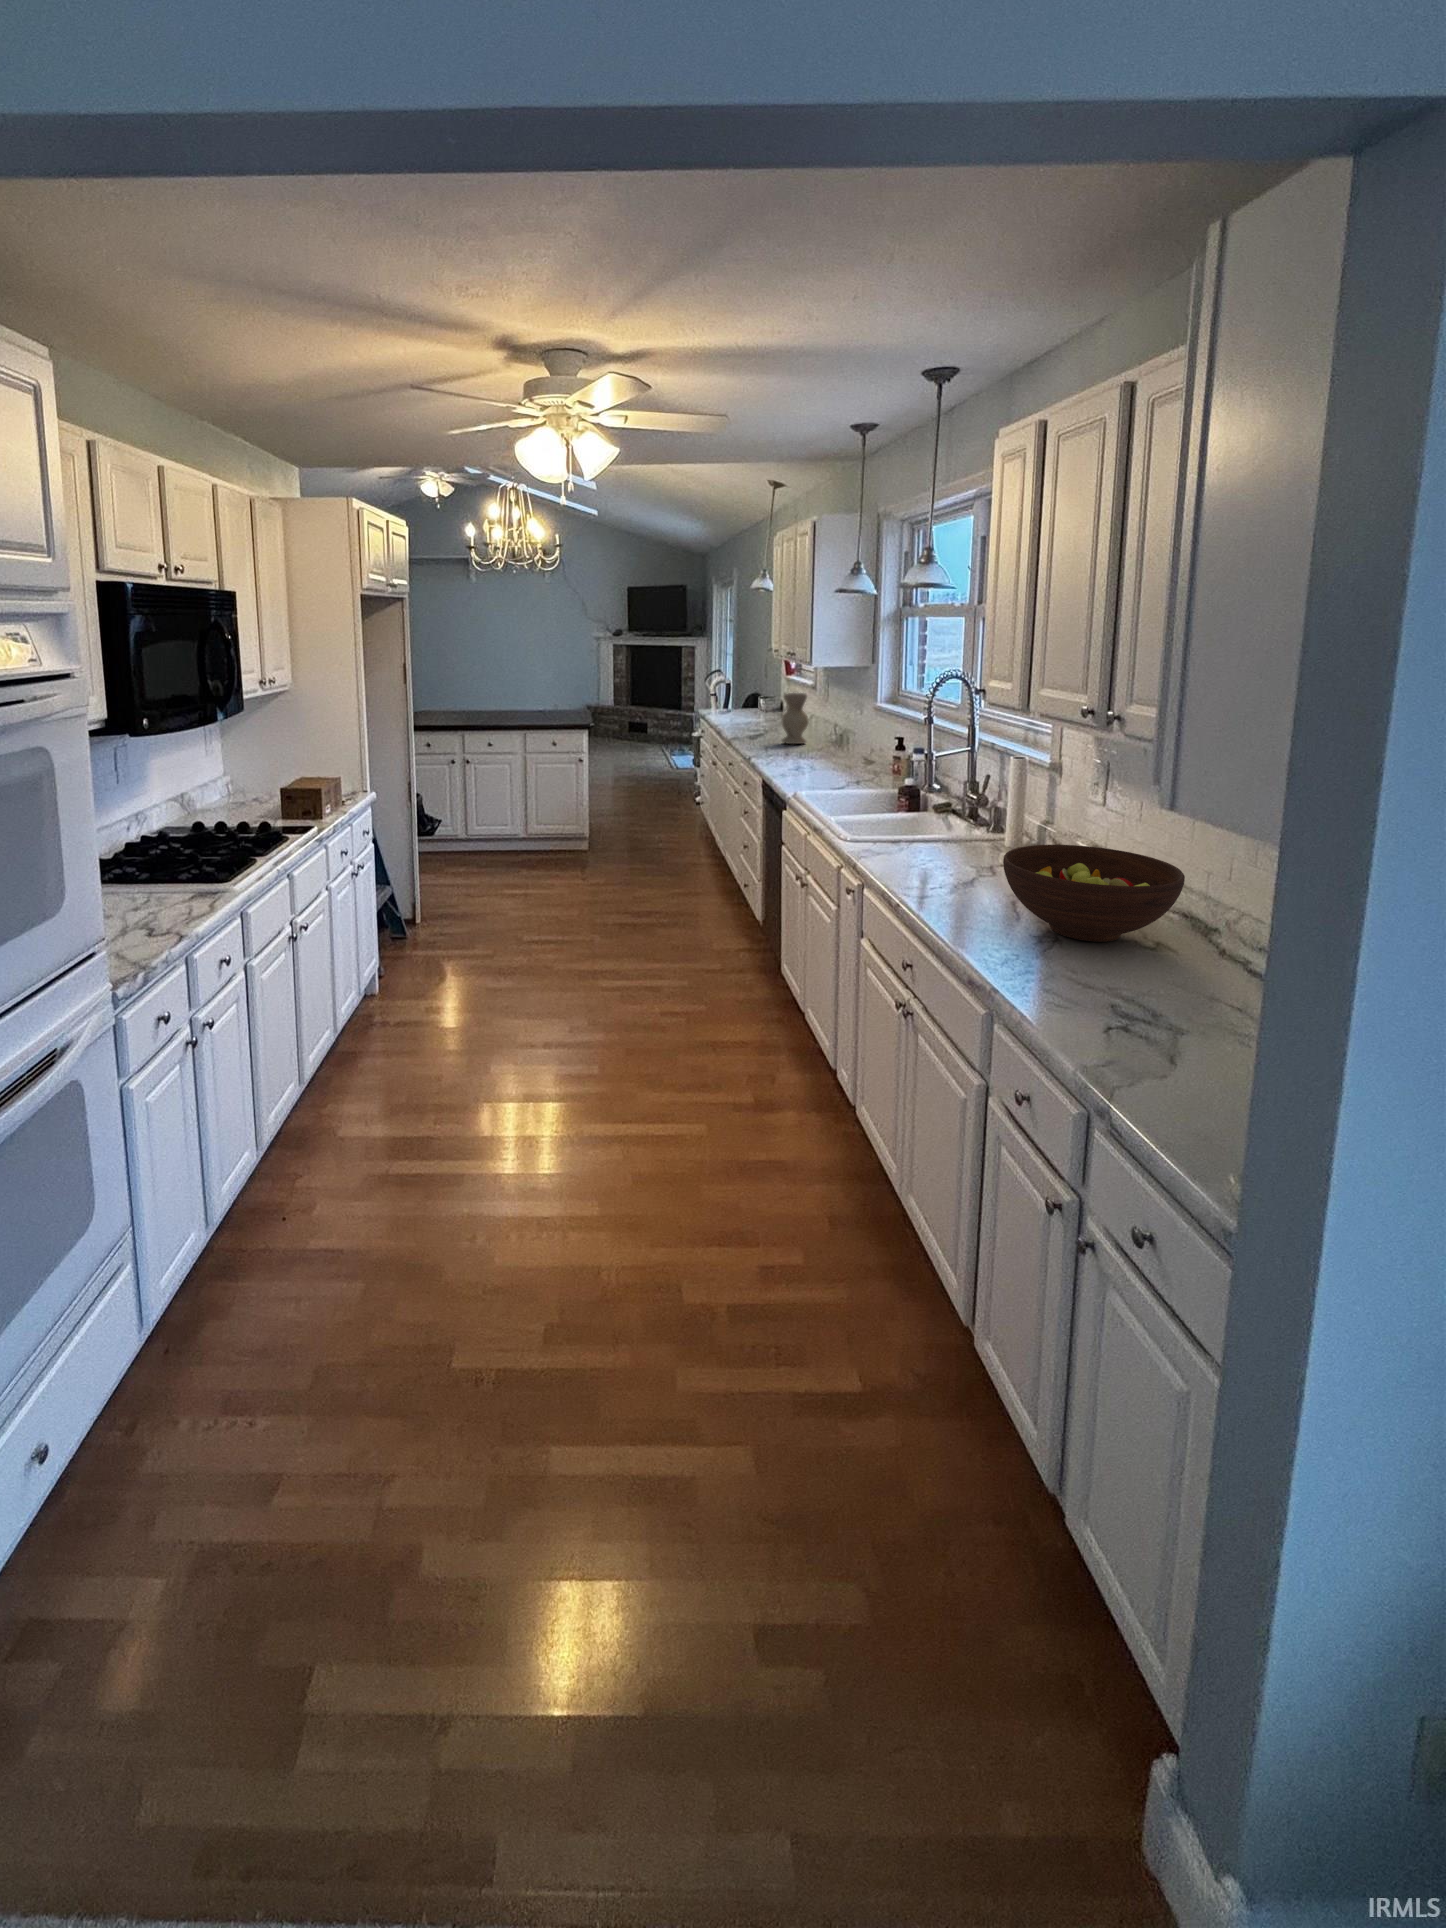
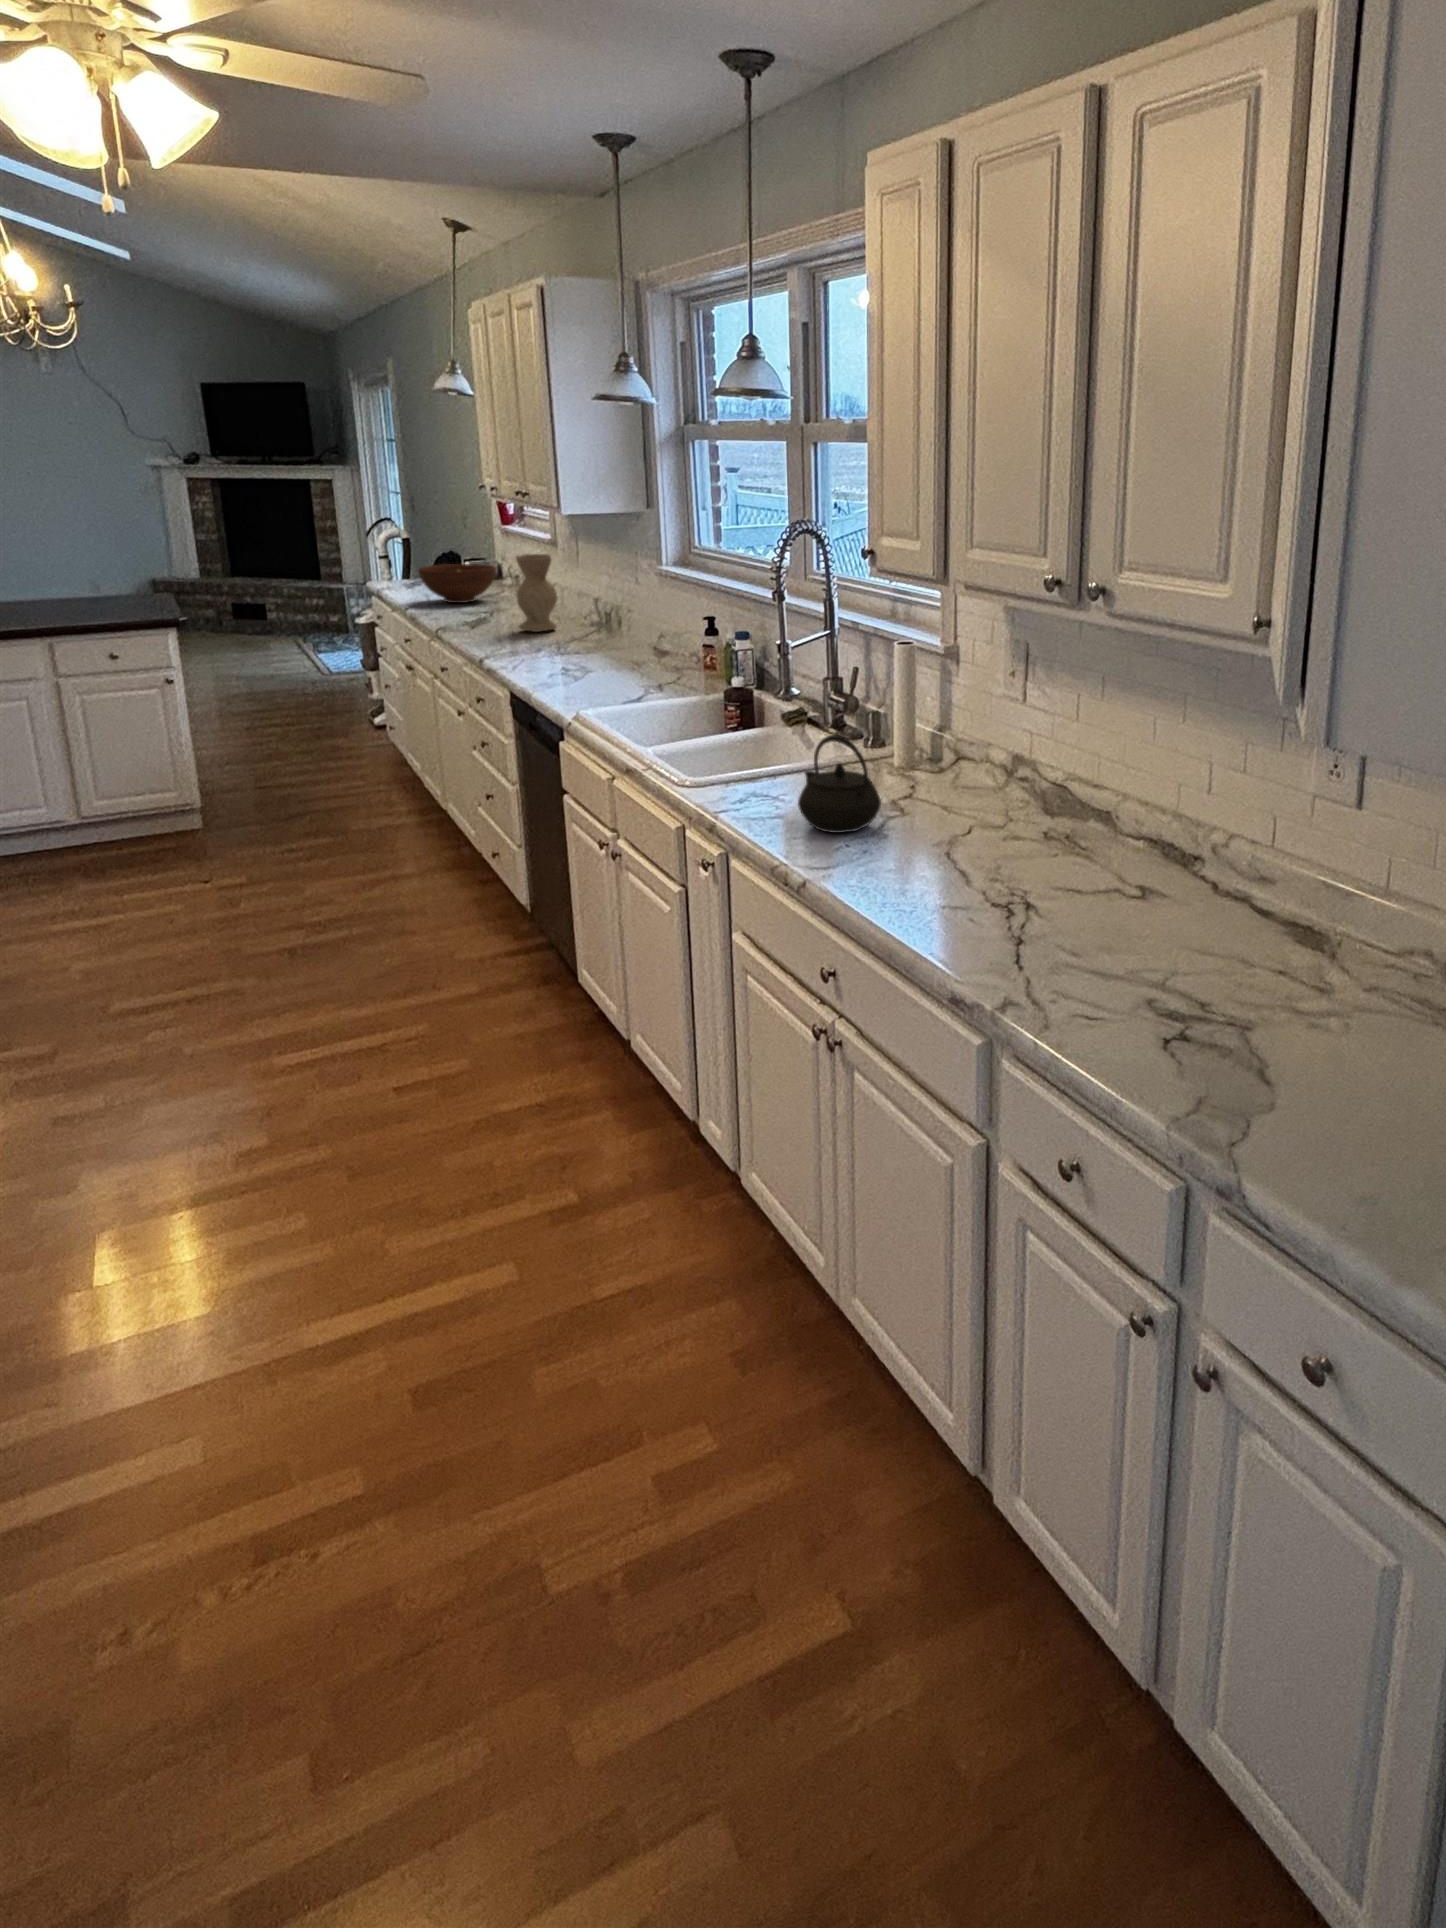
kettle: none [909,811,971,879] -> present [798,735,881,833]
fruit bowl: present [1003,845,1185,942] -> present [418,564,496,603]

